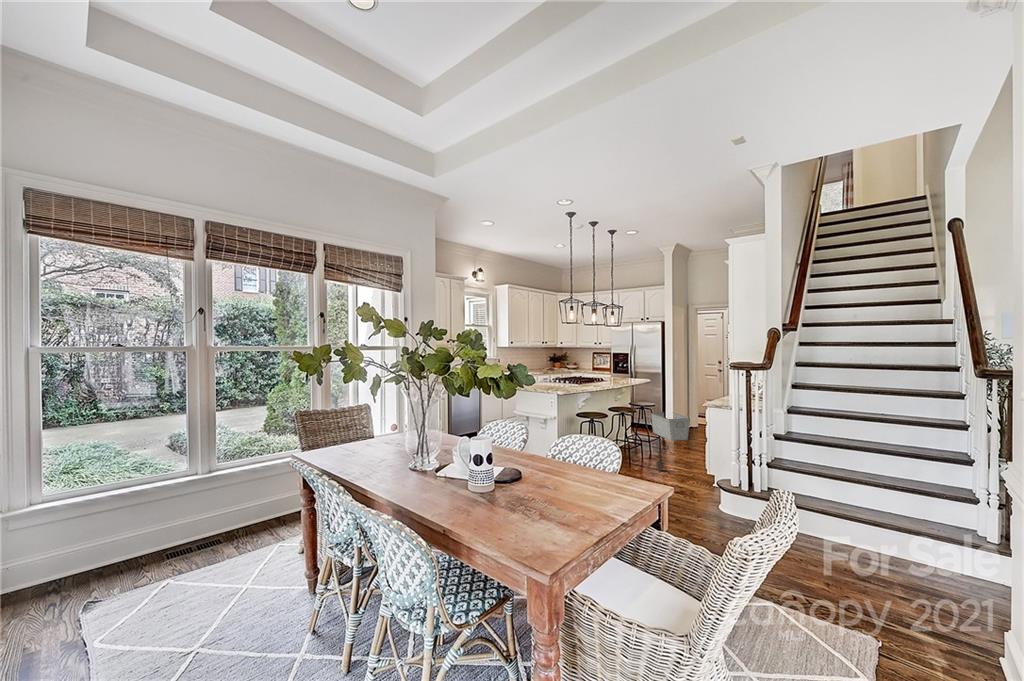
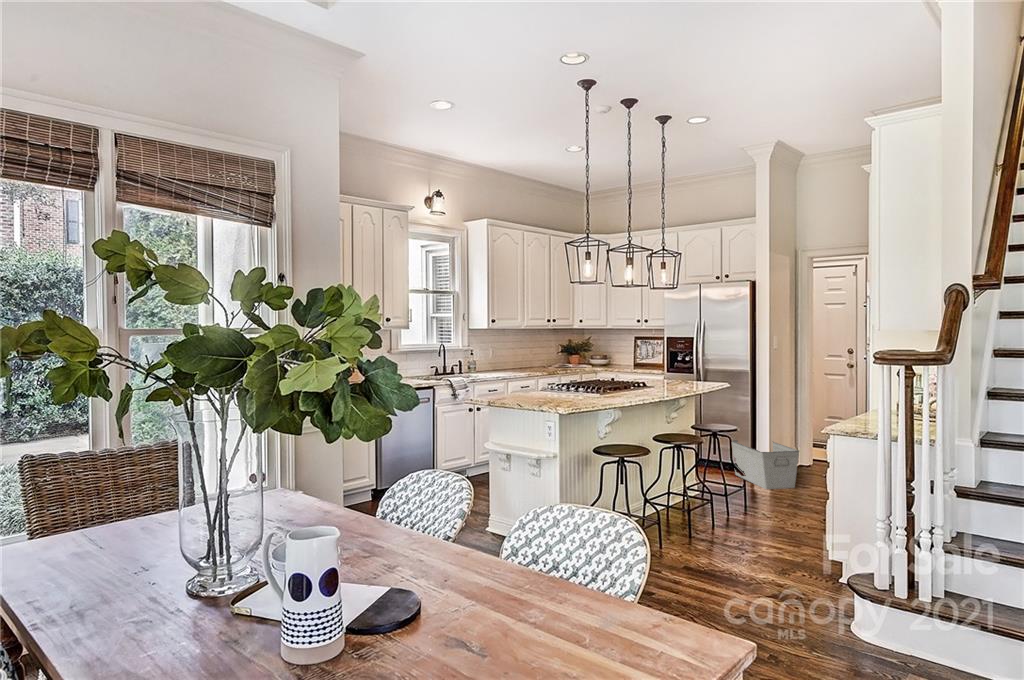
decorative plant: present [653,439,669,471] -> none [726,487,761,547]

